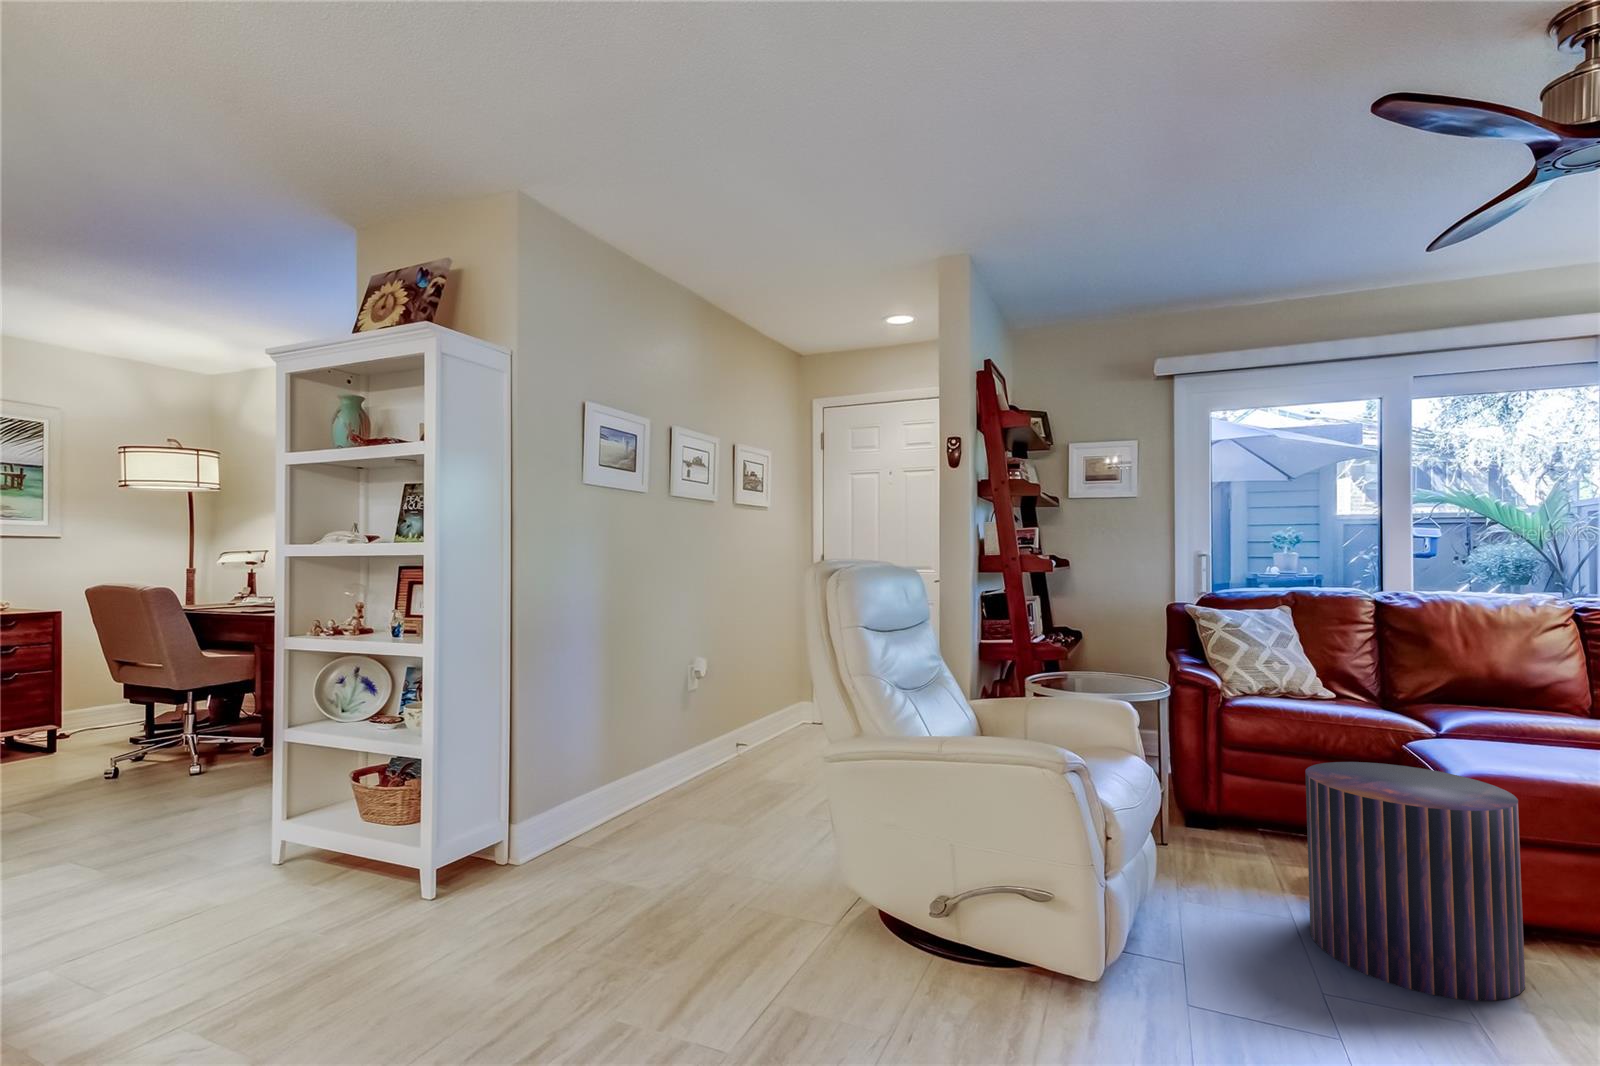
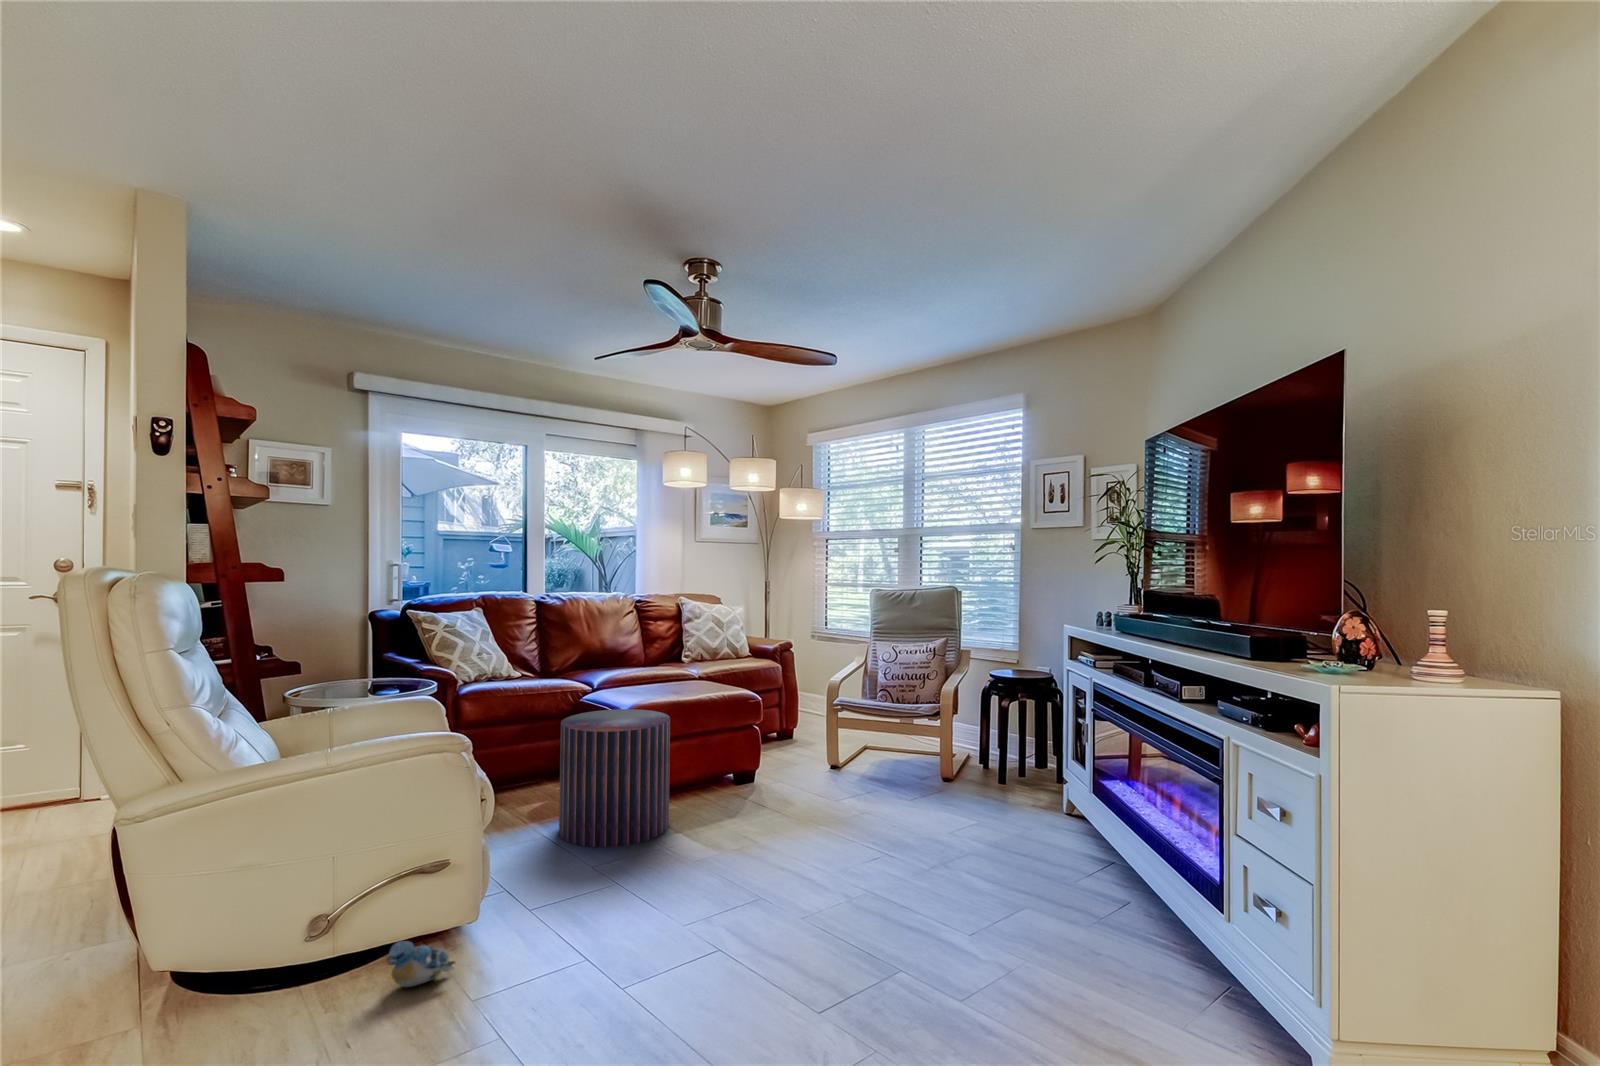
plush toy: none [963,956,1039,1021] -> present [386,941,455,987]

